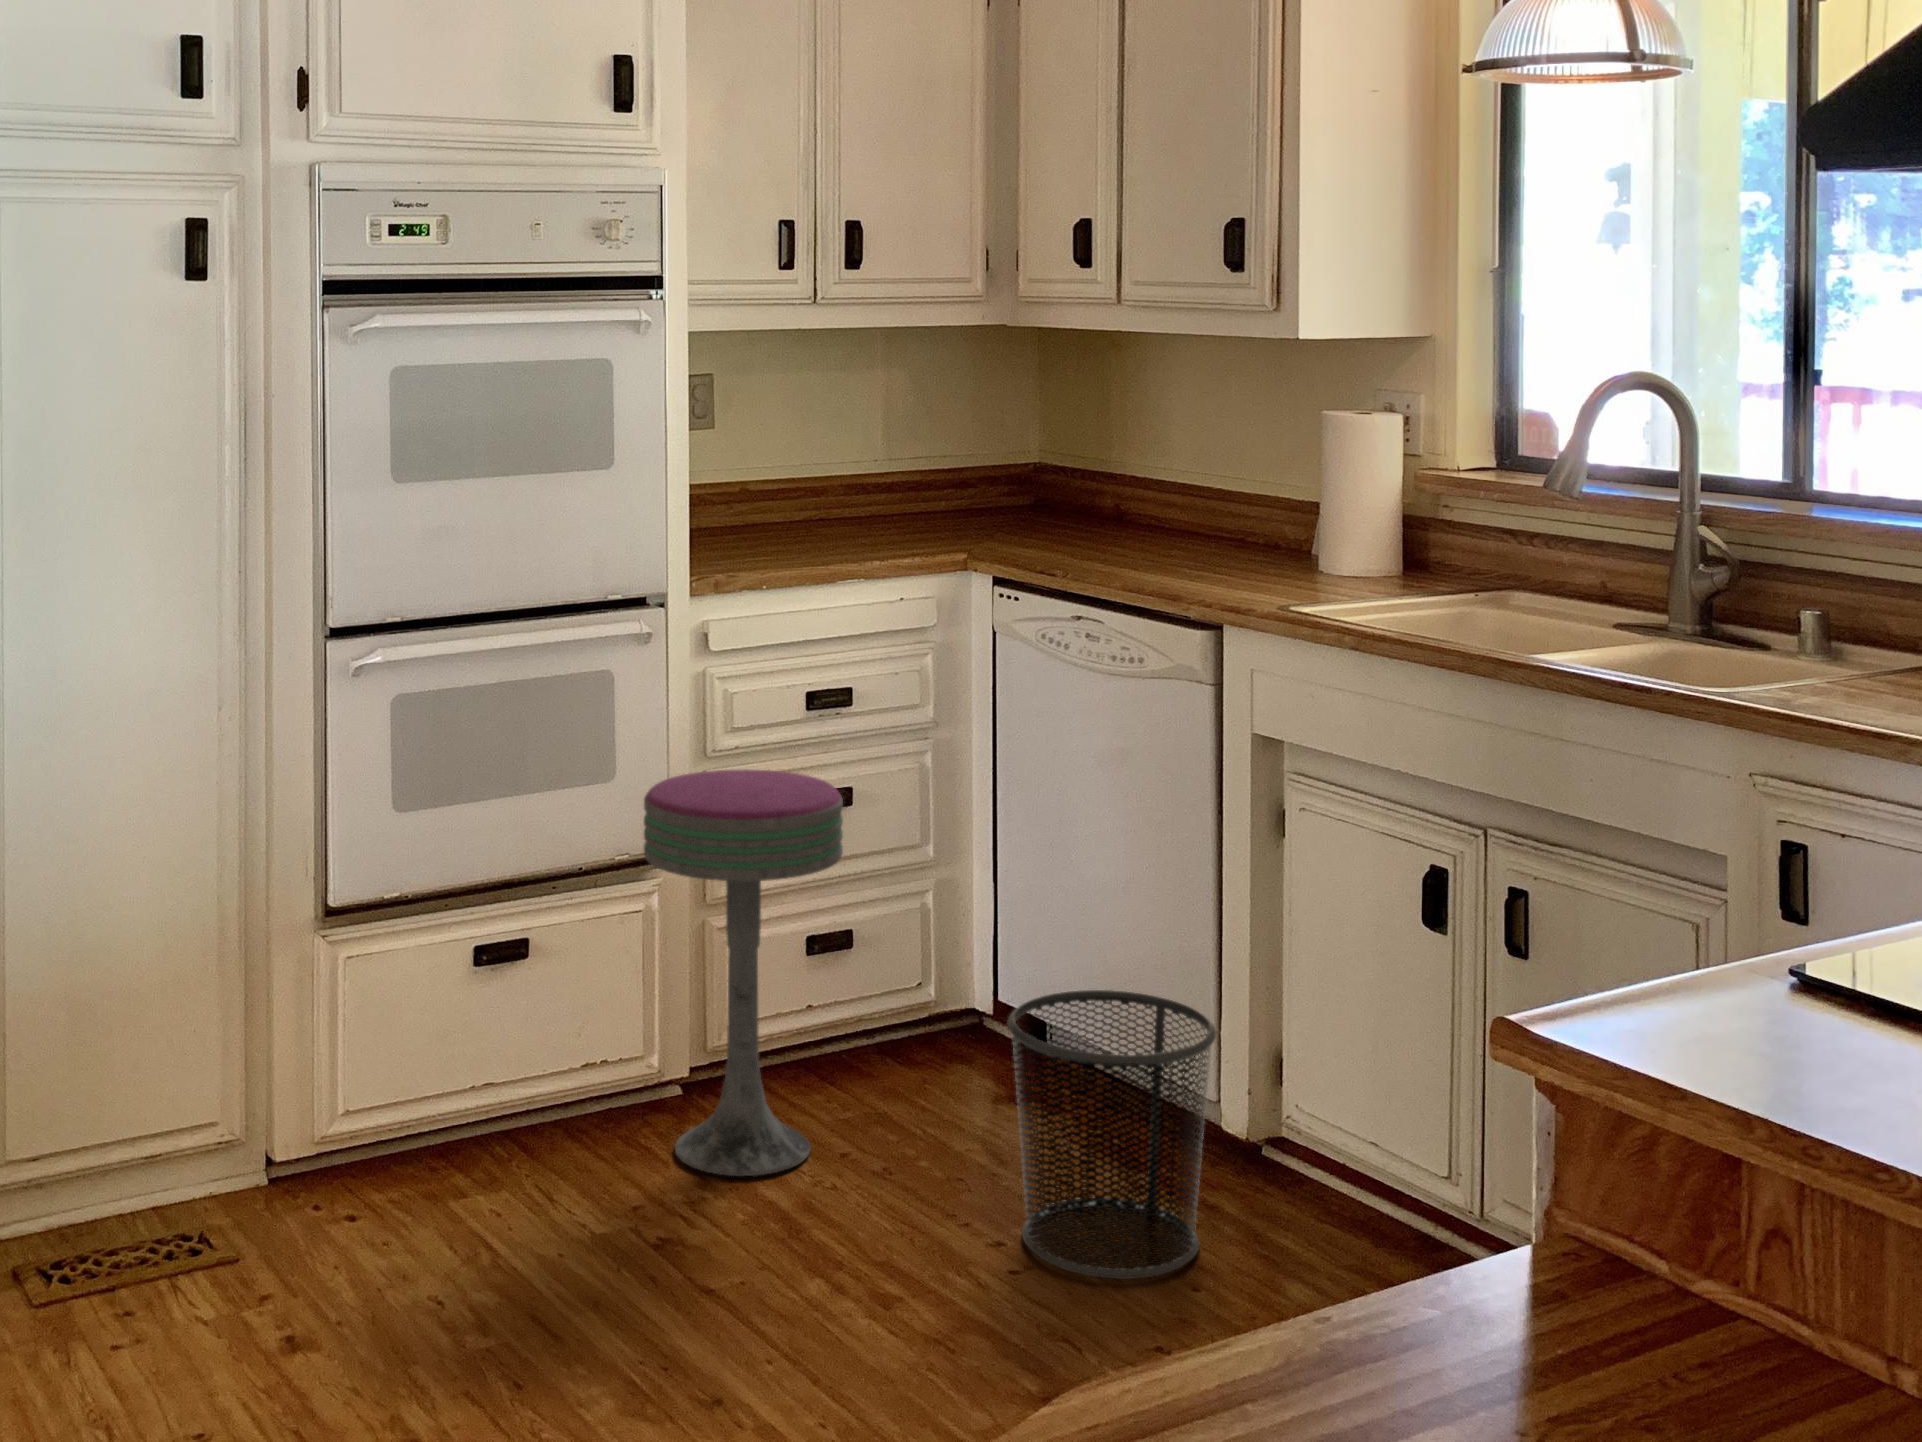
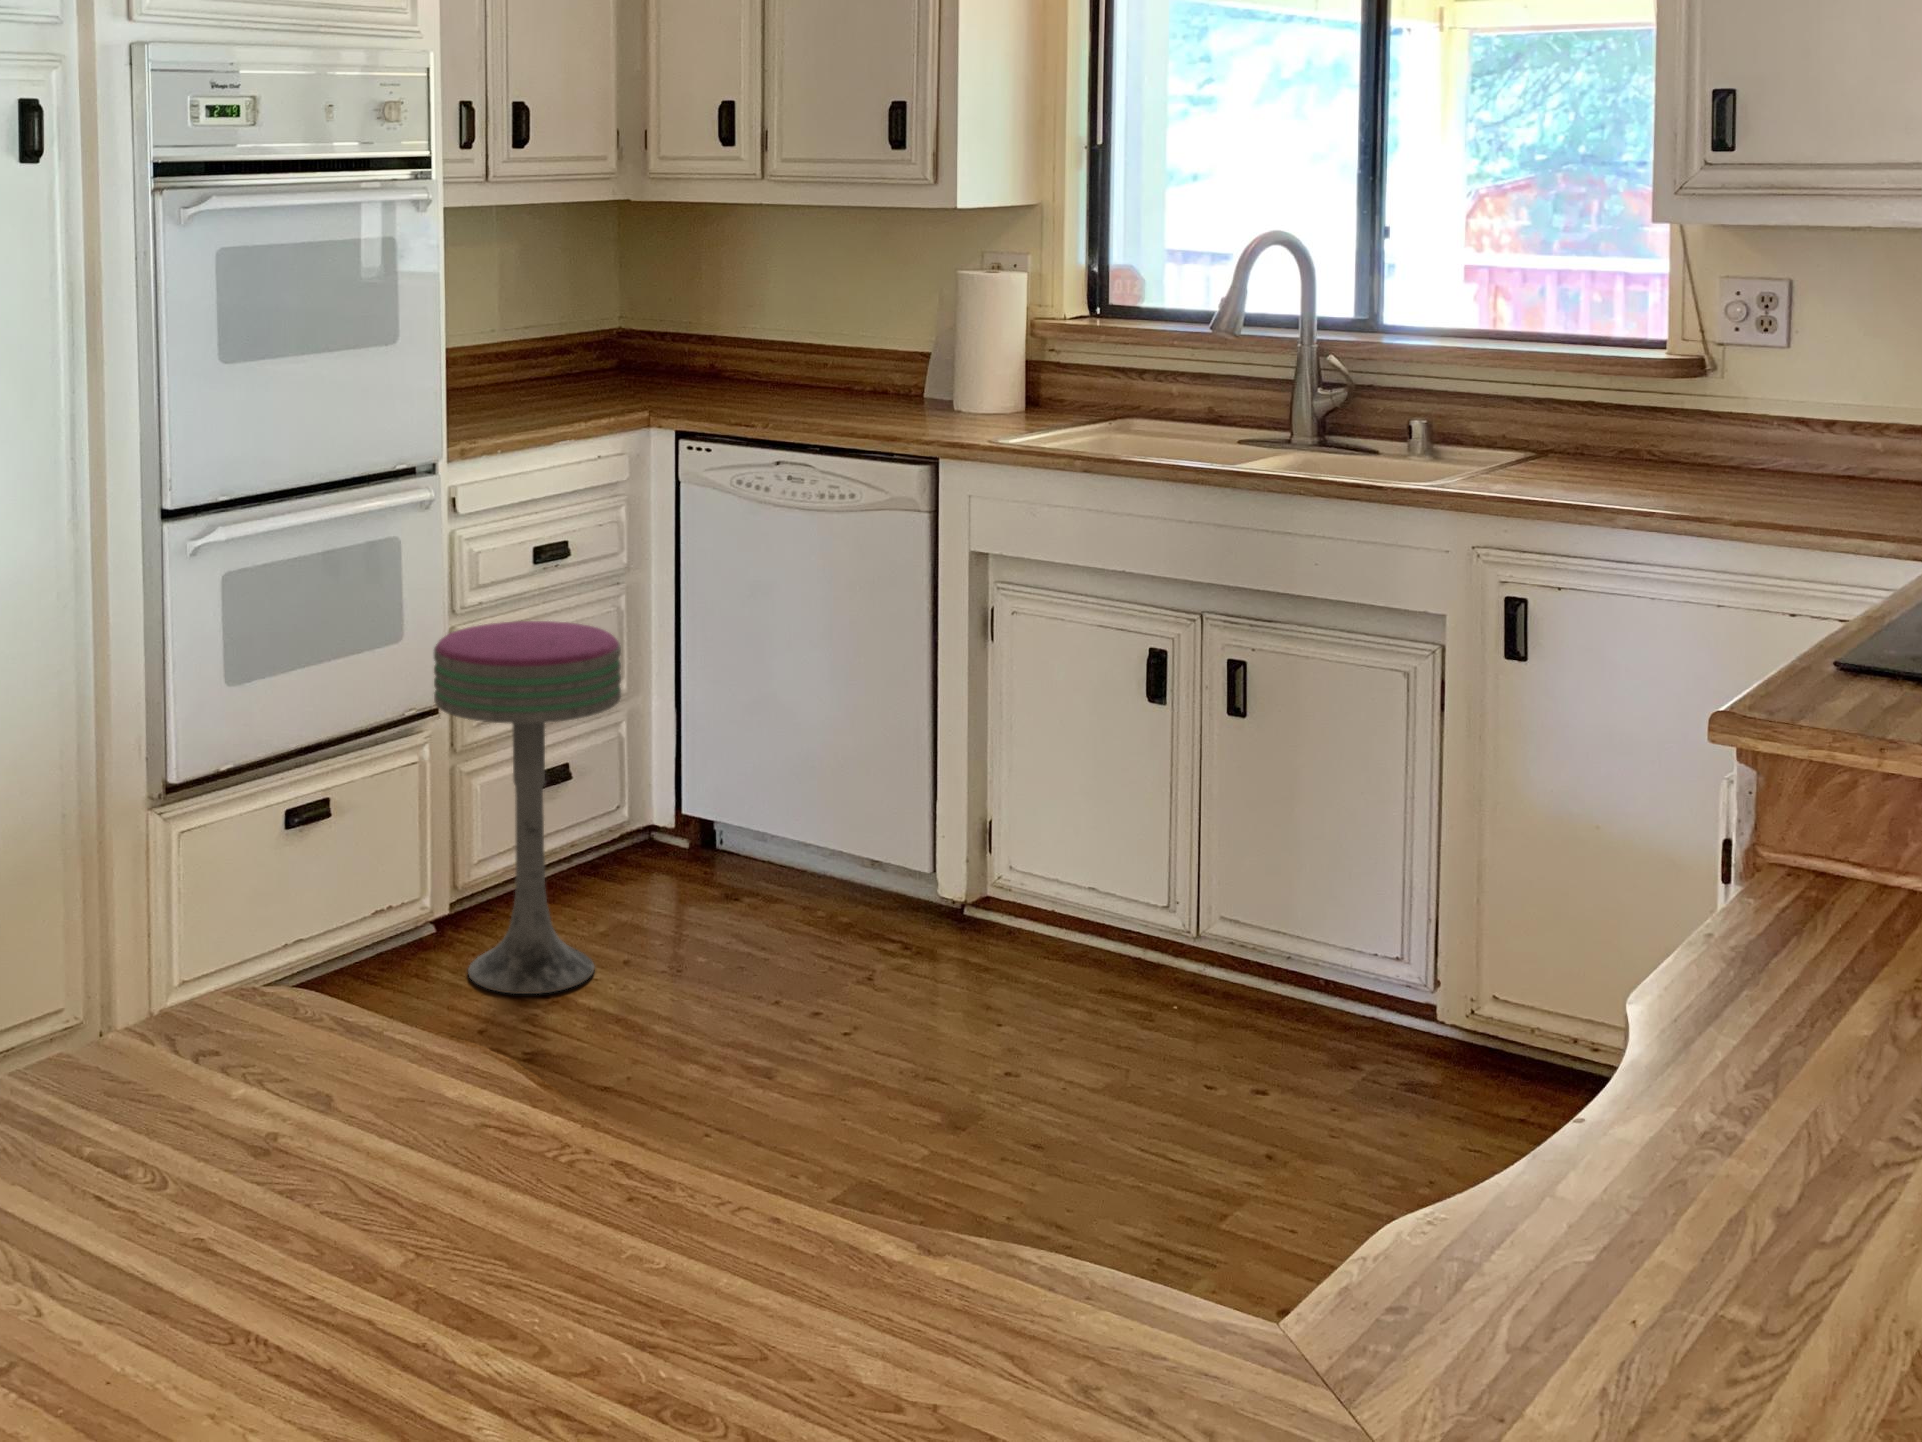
waste bin: present [1007,990,1217,1279] -> none [808,783,991,1026]

